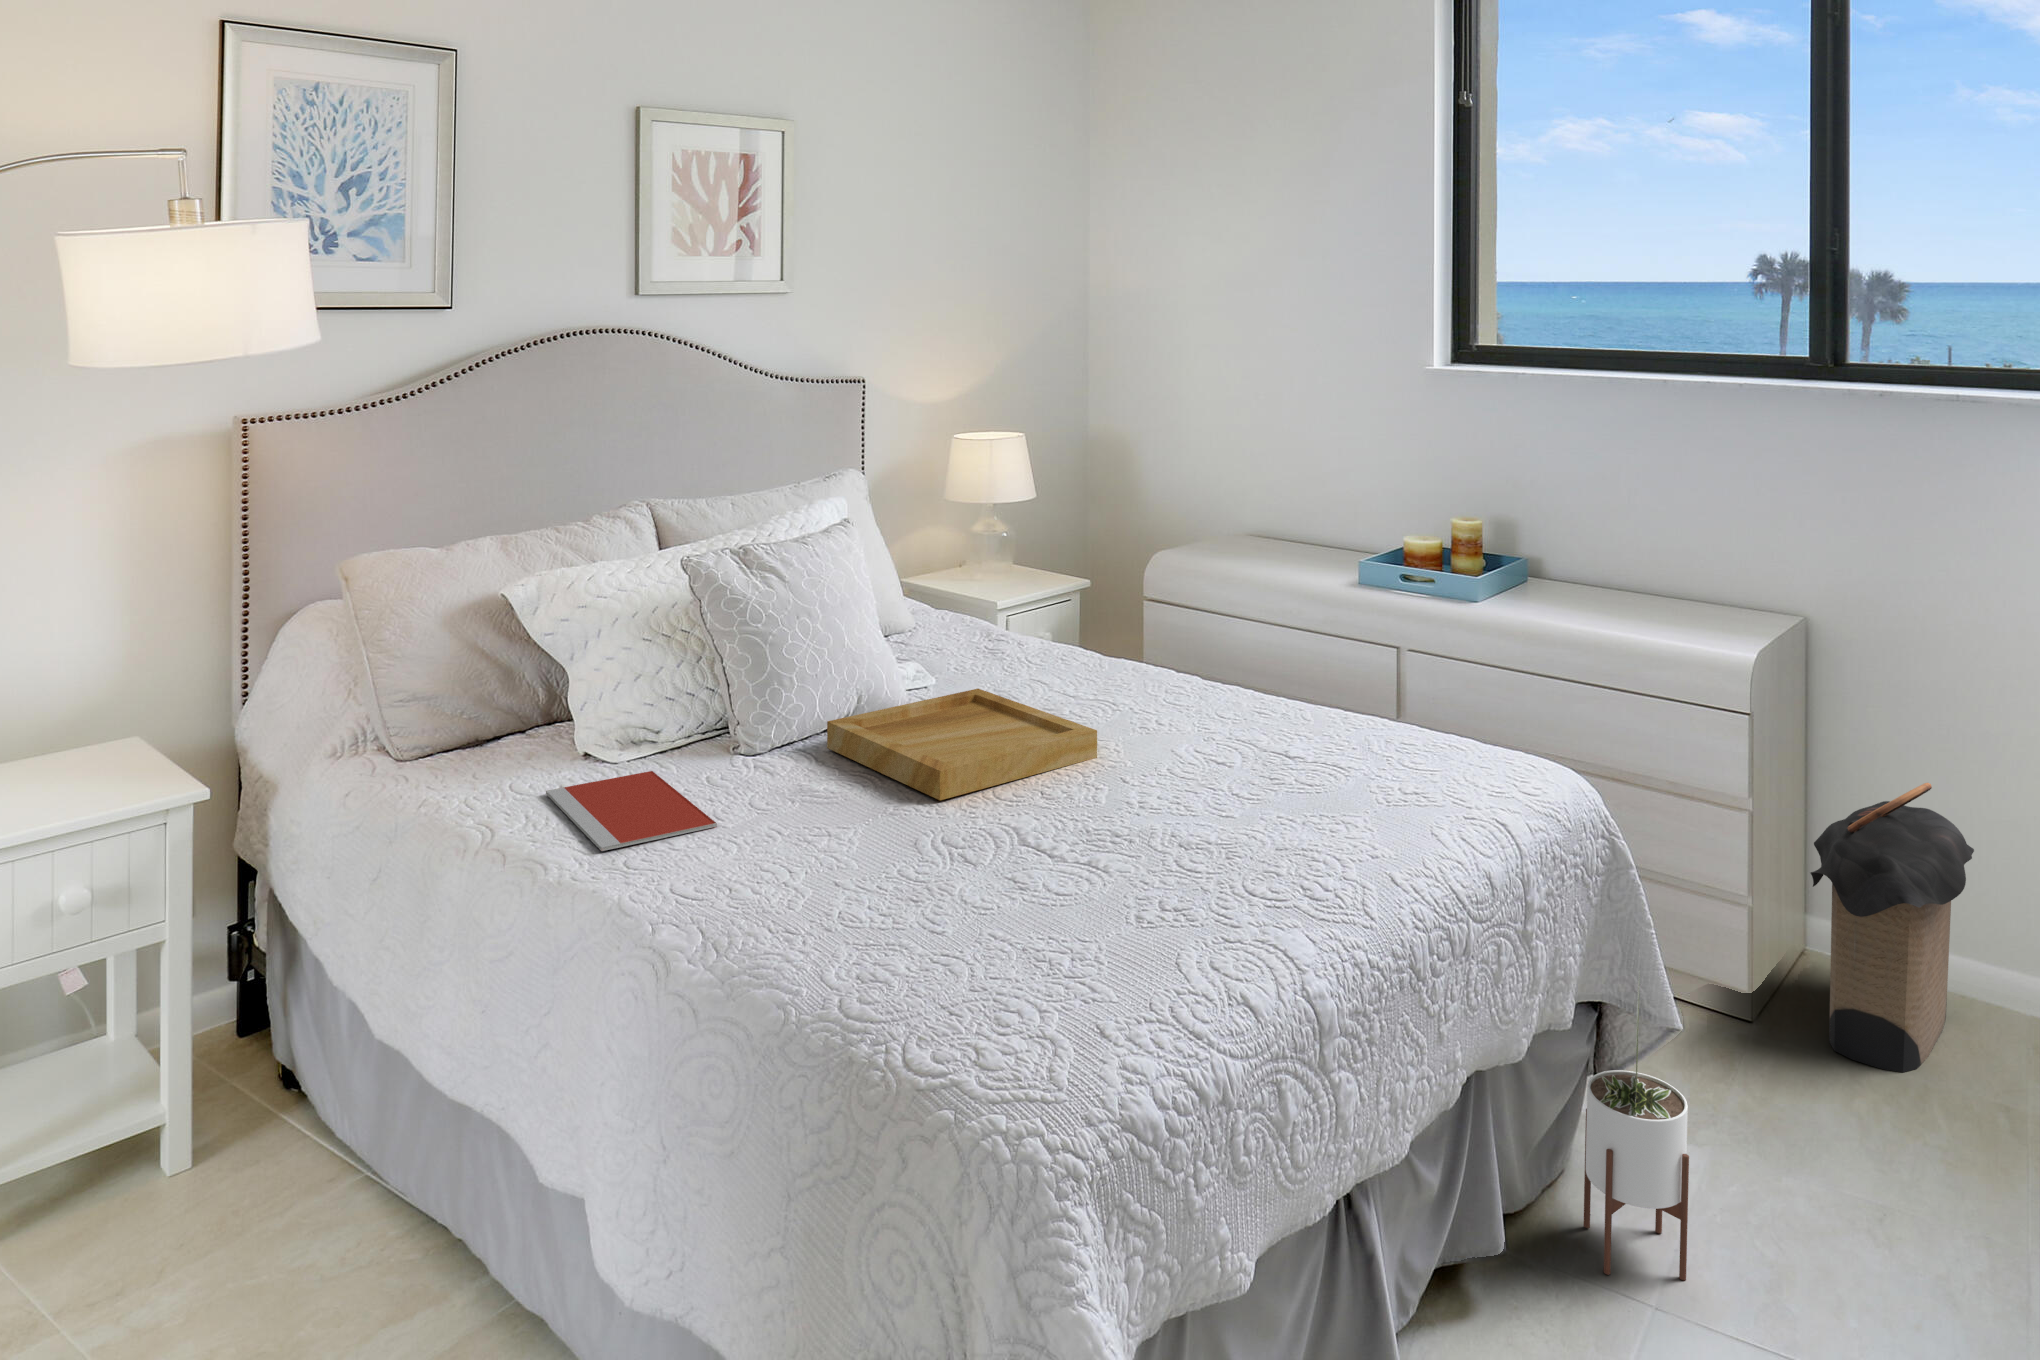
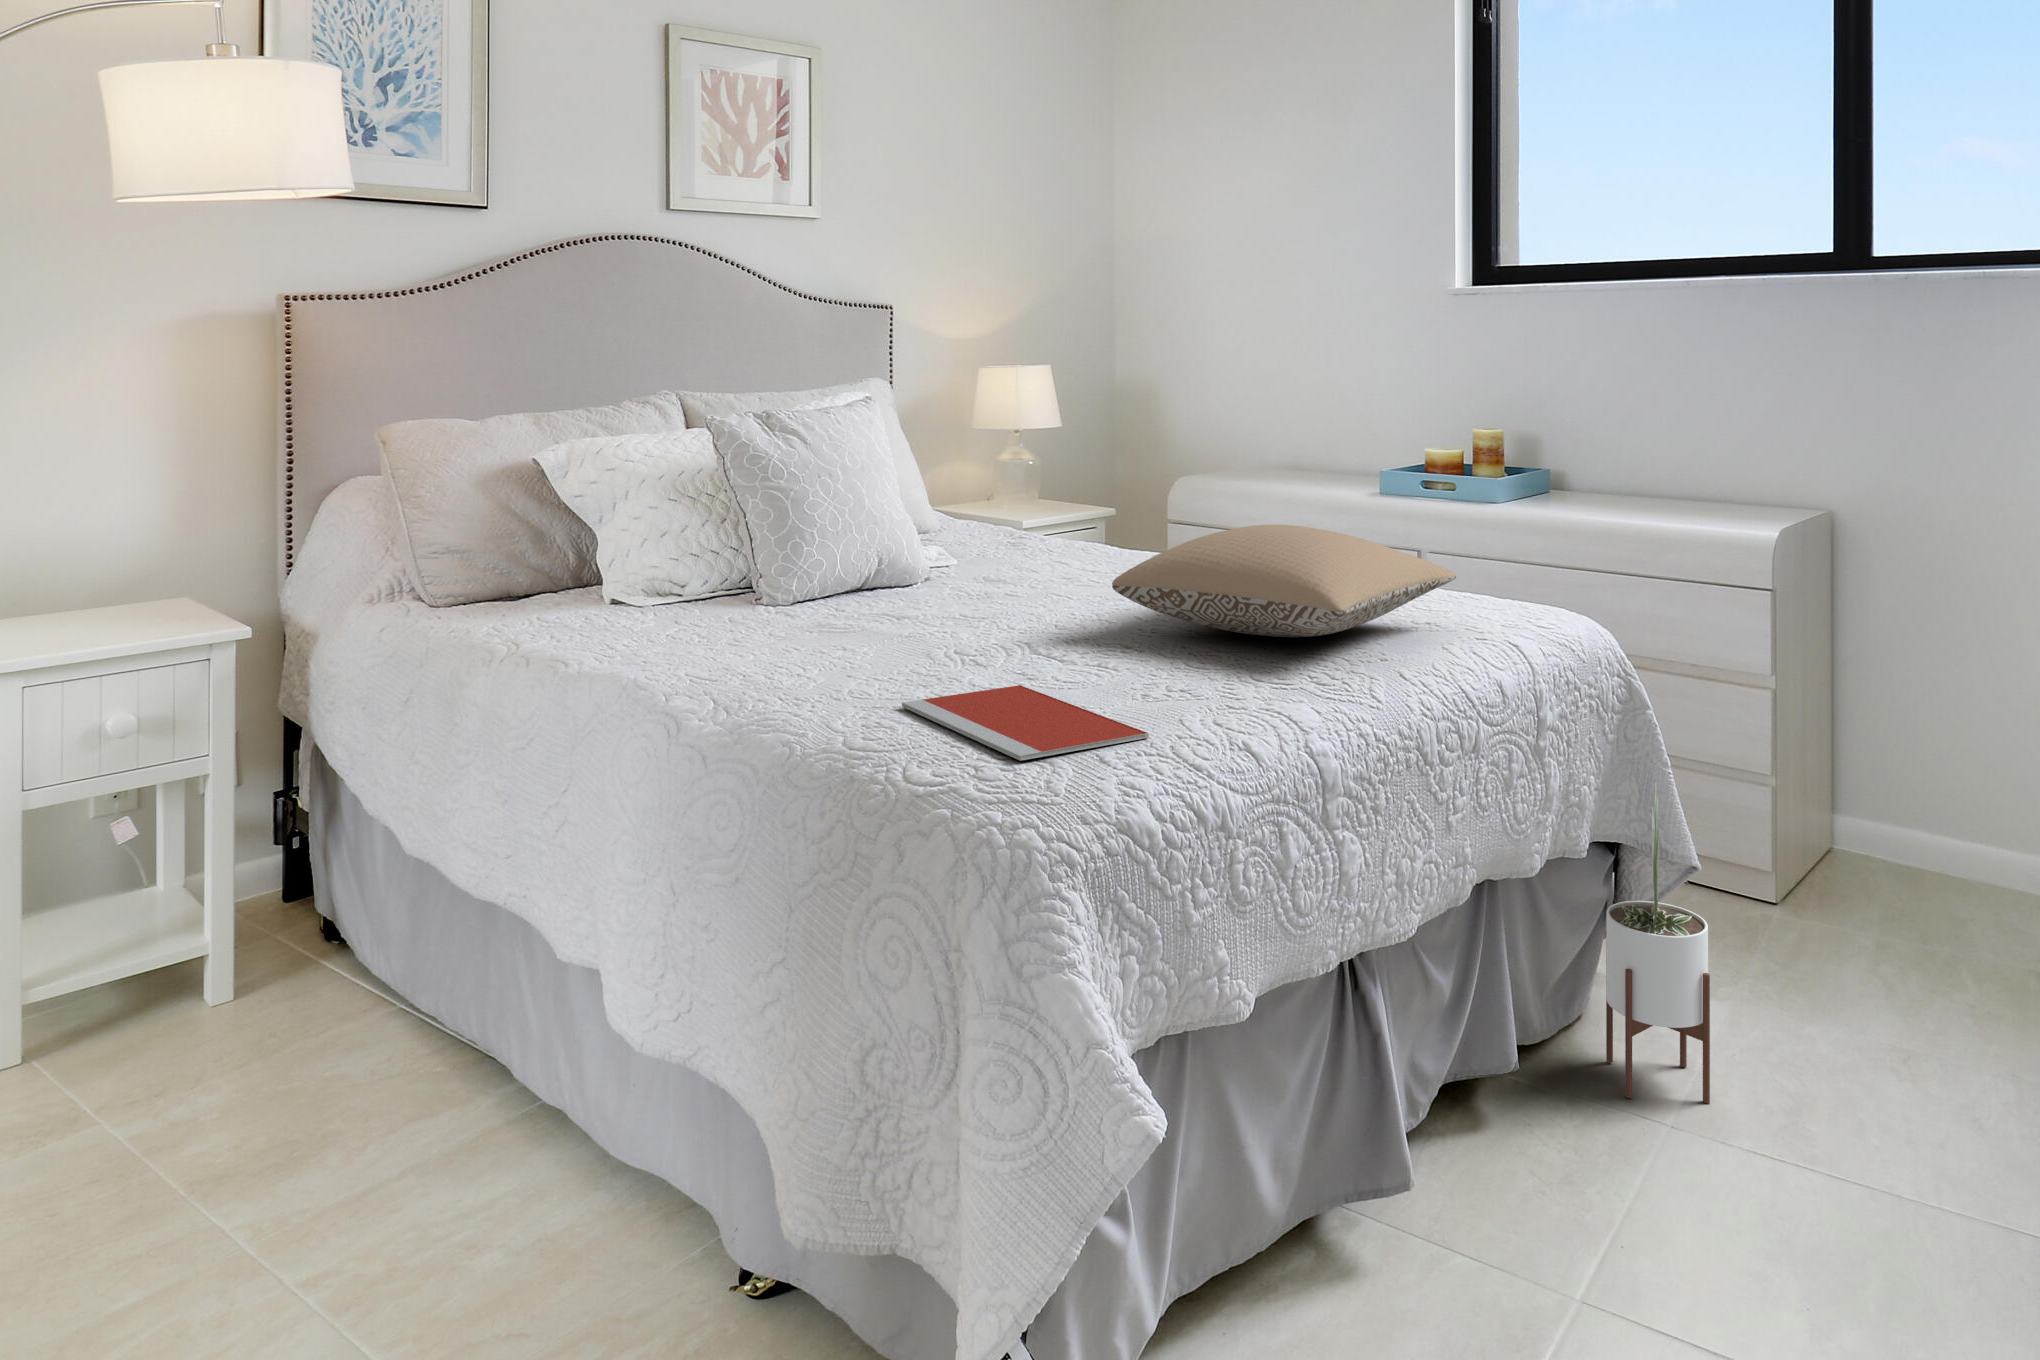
tray: present [827,689,1097,800] -> none [848,555,1114,627]
pillow: none [1100,693,1444,830] -> present [1112,525,1456,637]
notebook: present [546,771,717,851] -> present [902,685,1149,761]
laundry hamper: present [1811,783,1974,1072] -> none [1841,654,2014,947]

